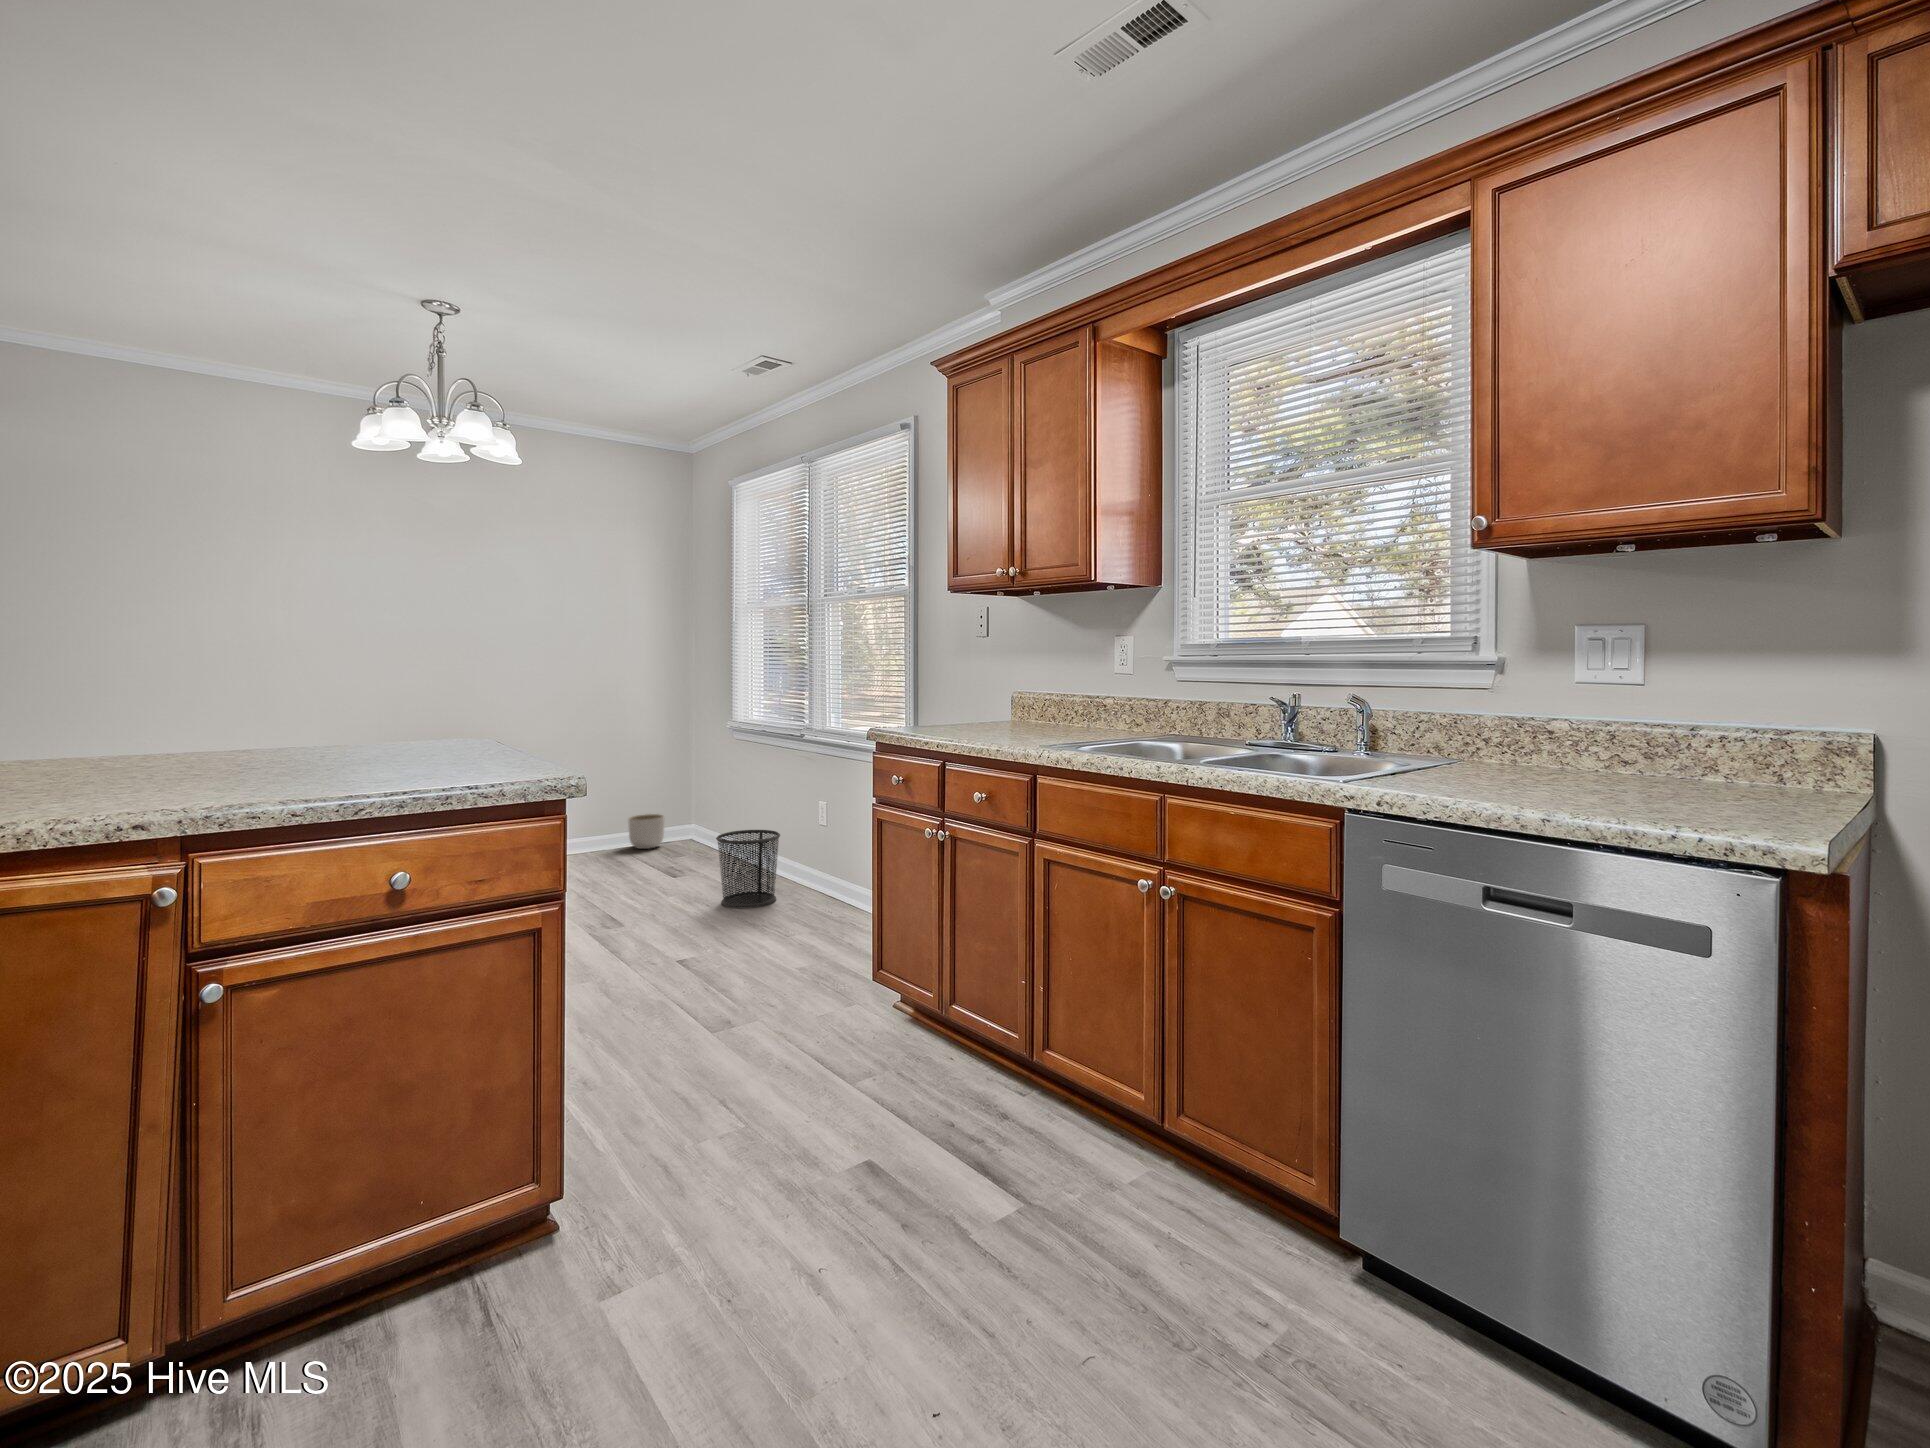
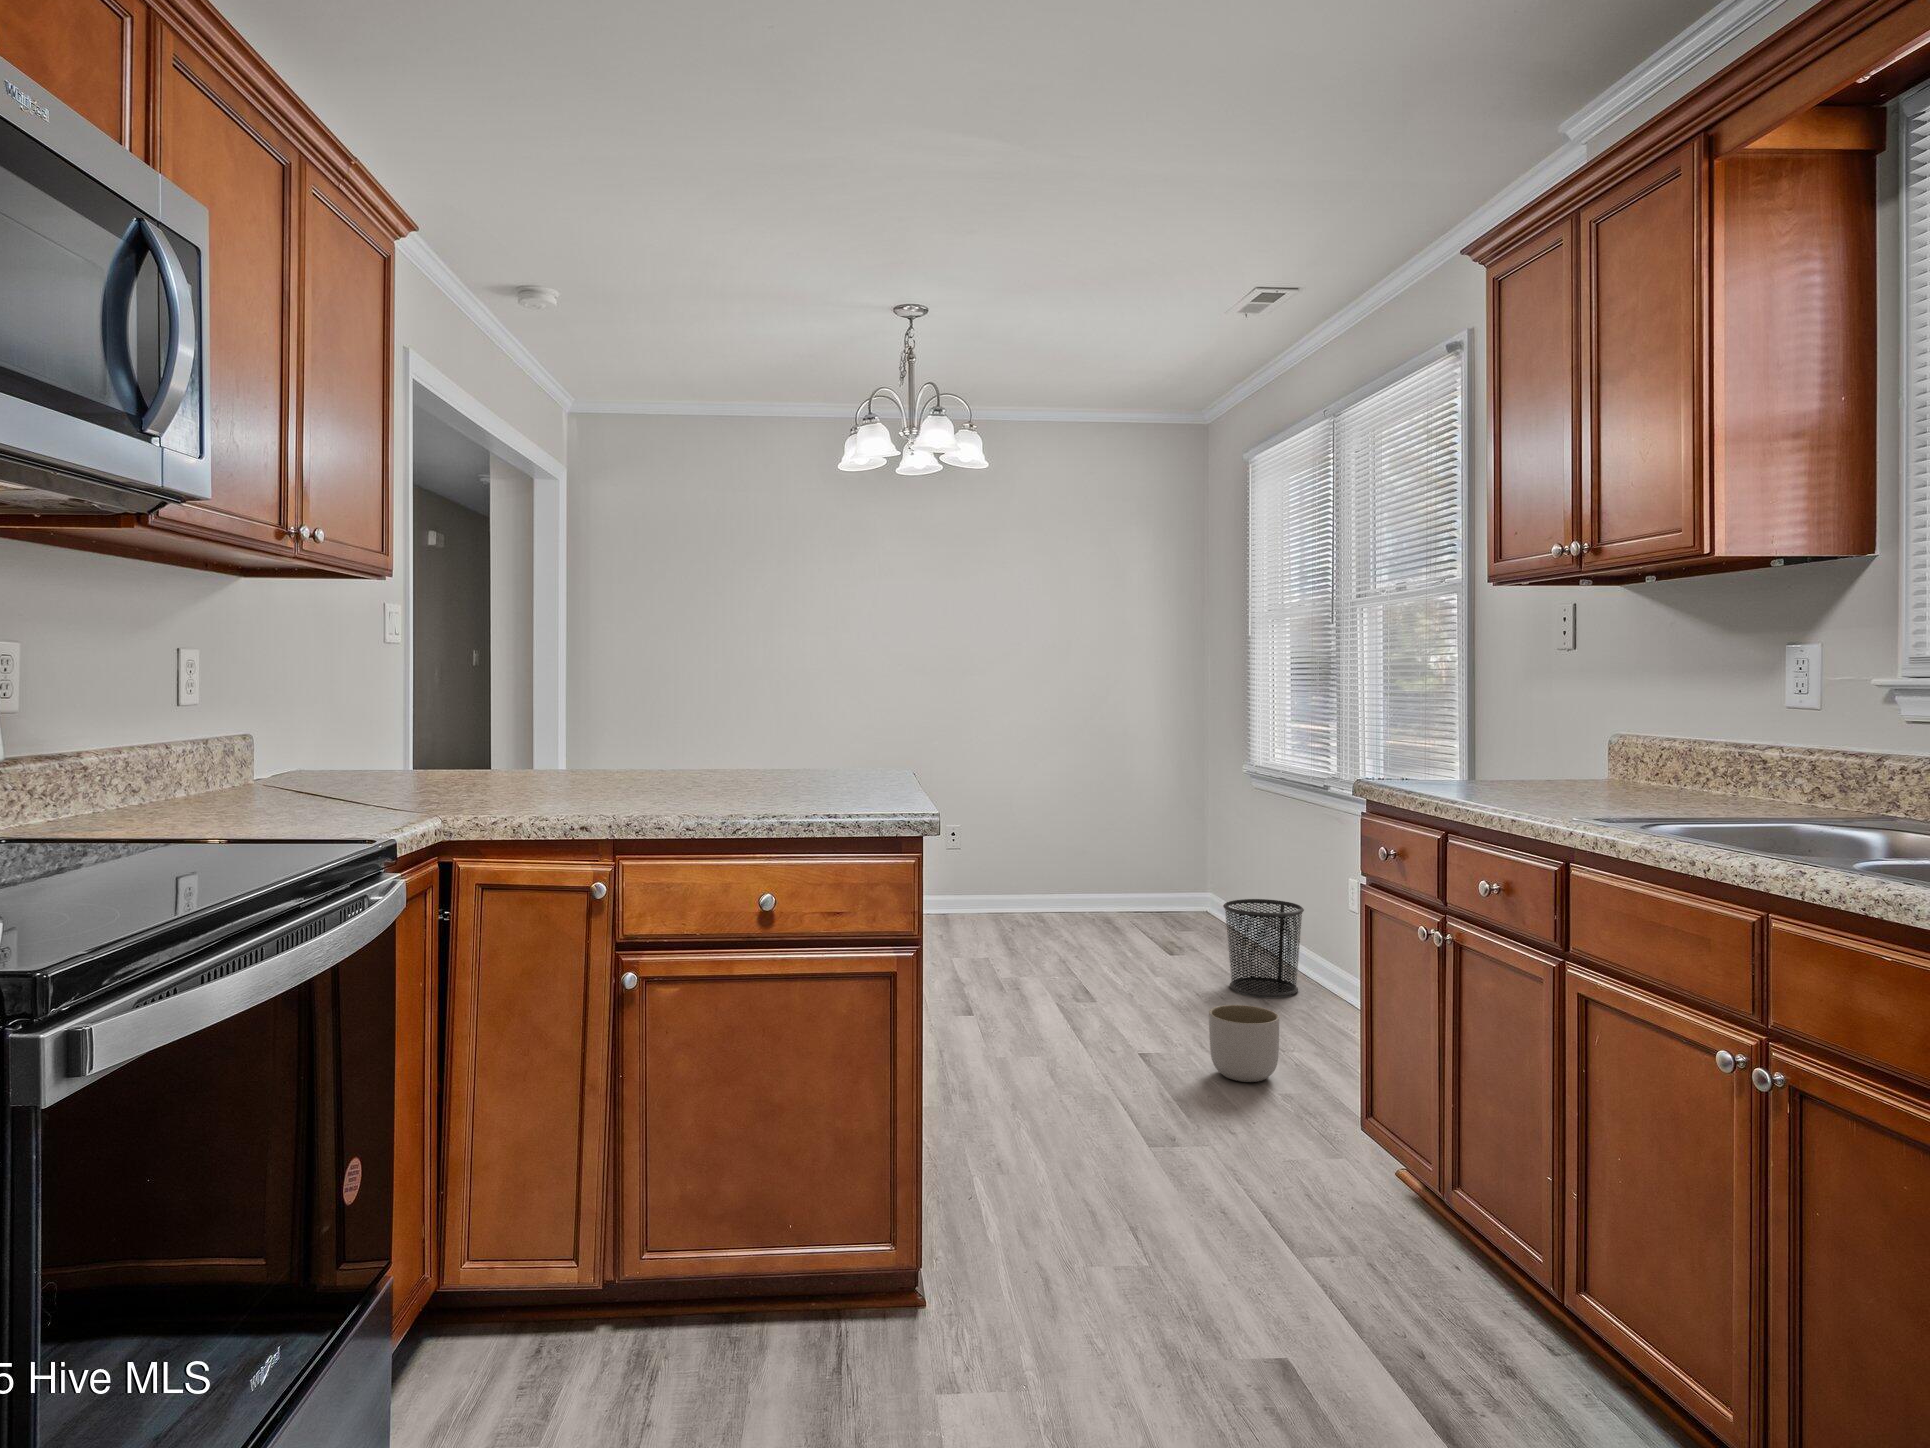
planter: present [628,814,664,849] -> present [1209,1005,1280,1082]

